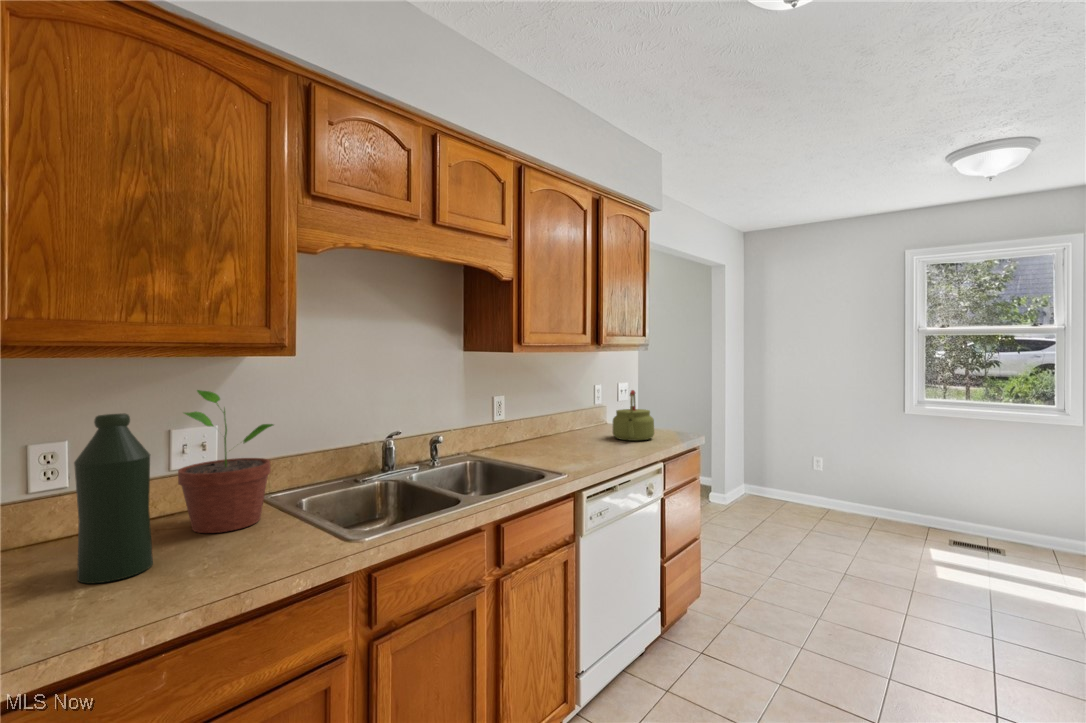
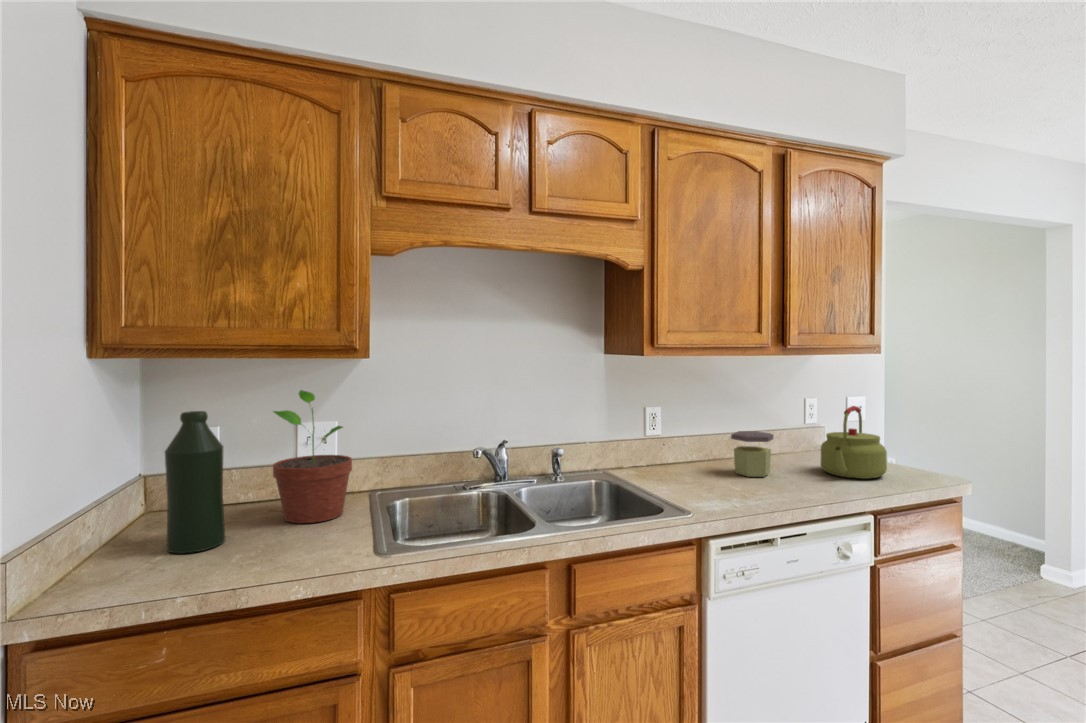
jar: none [560,412,587,447] -> present [731,431,773,477]

